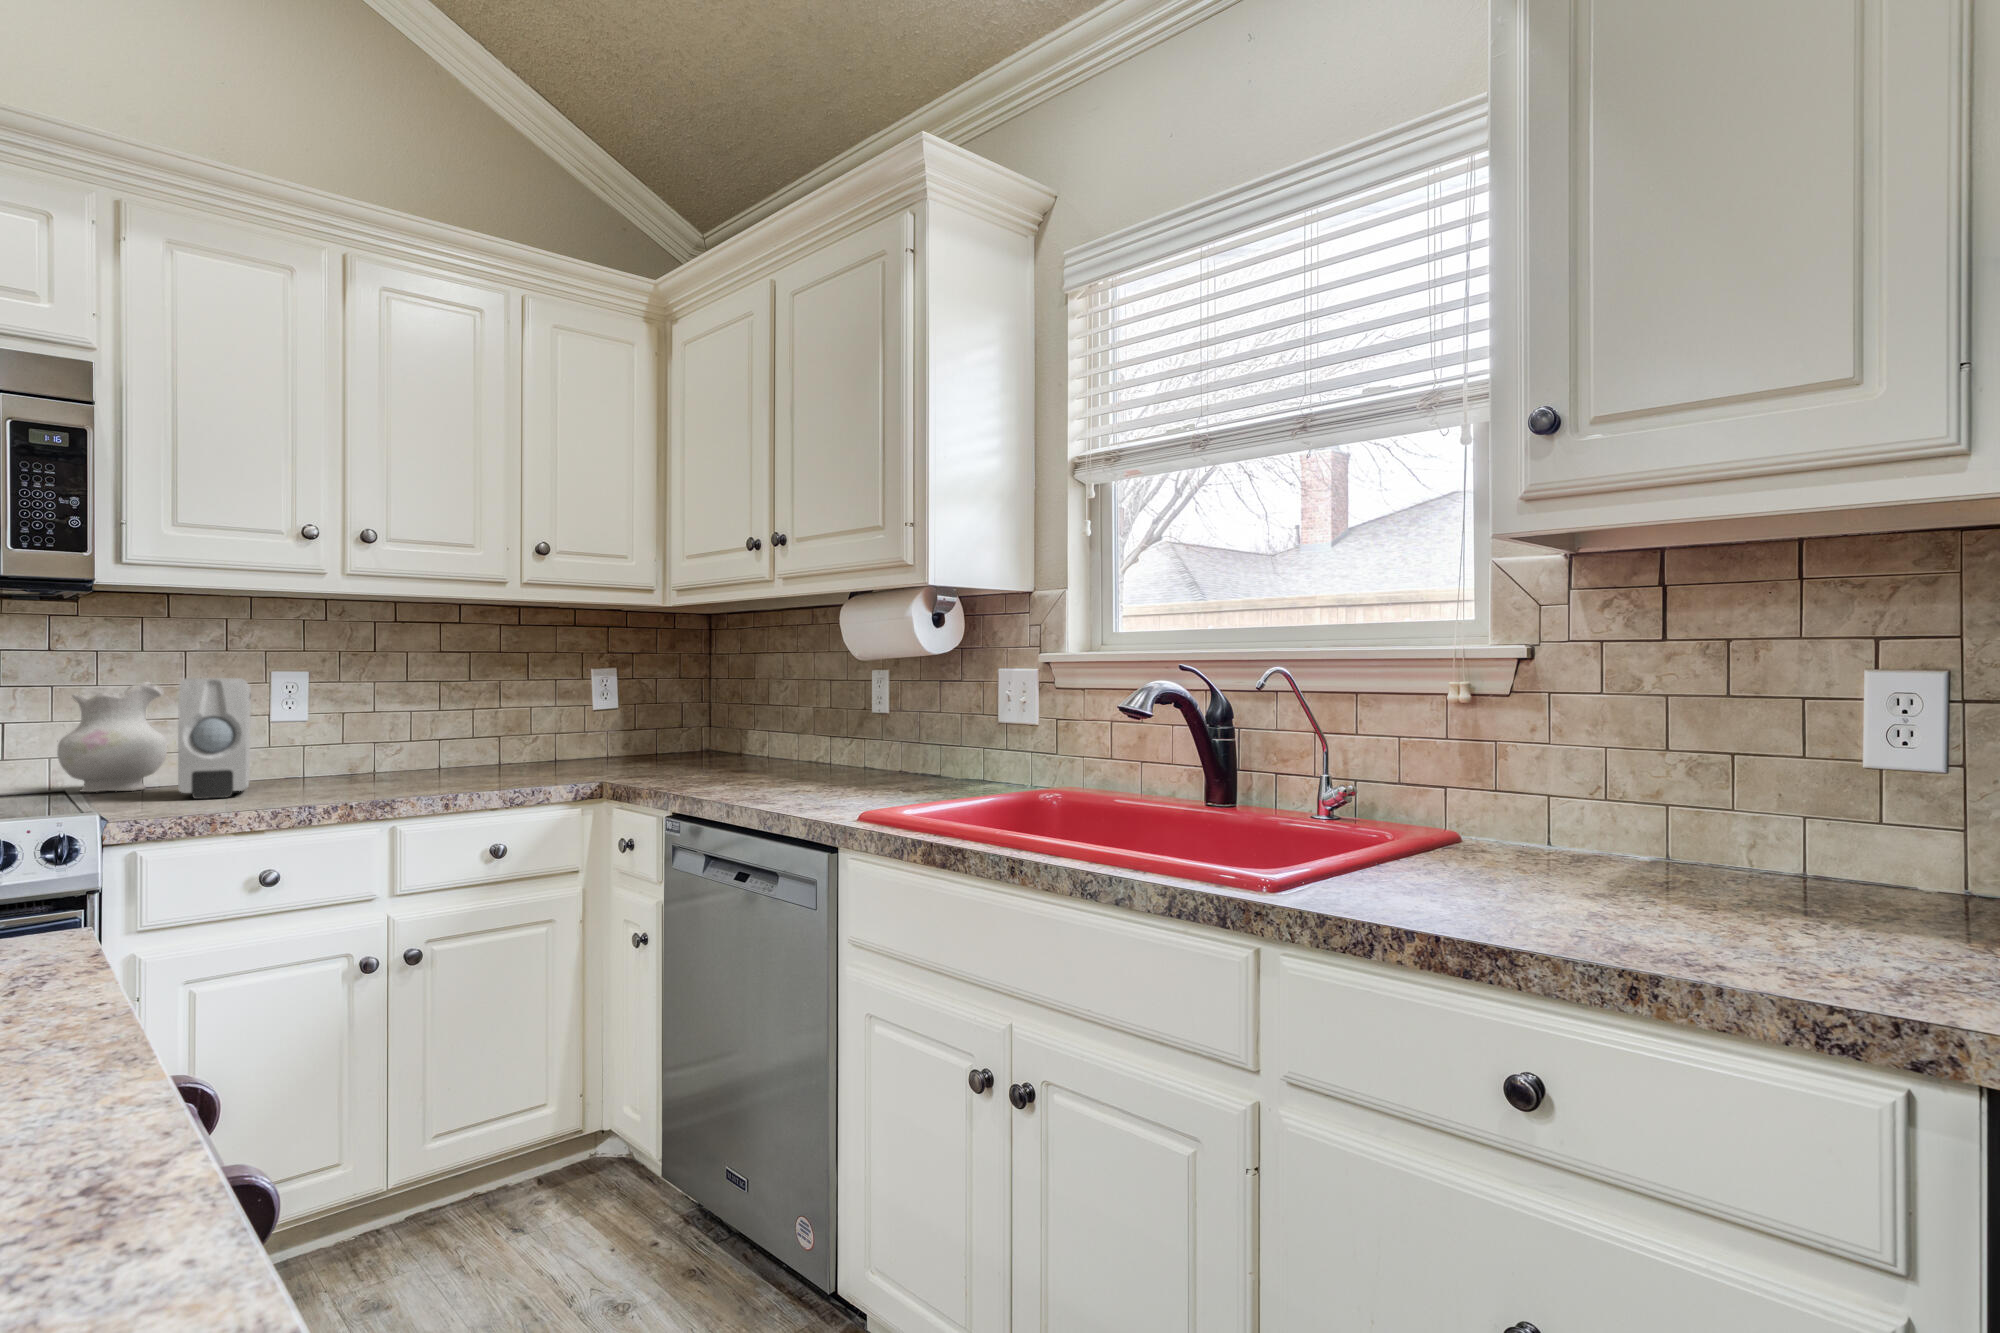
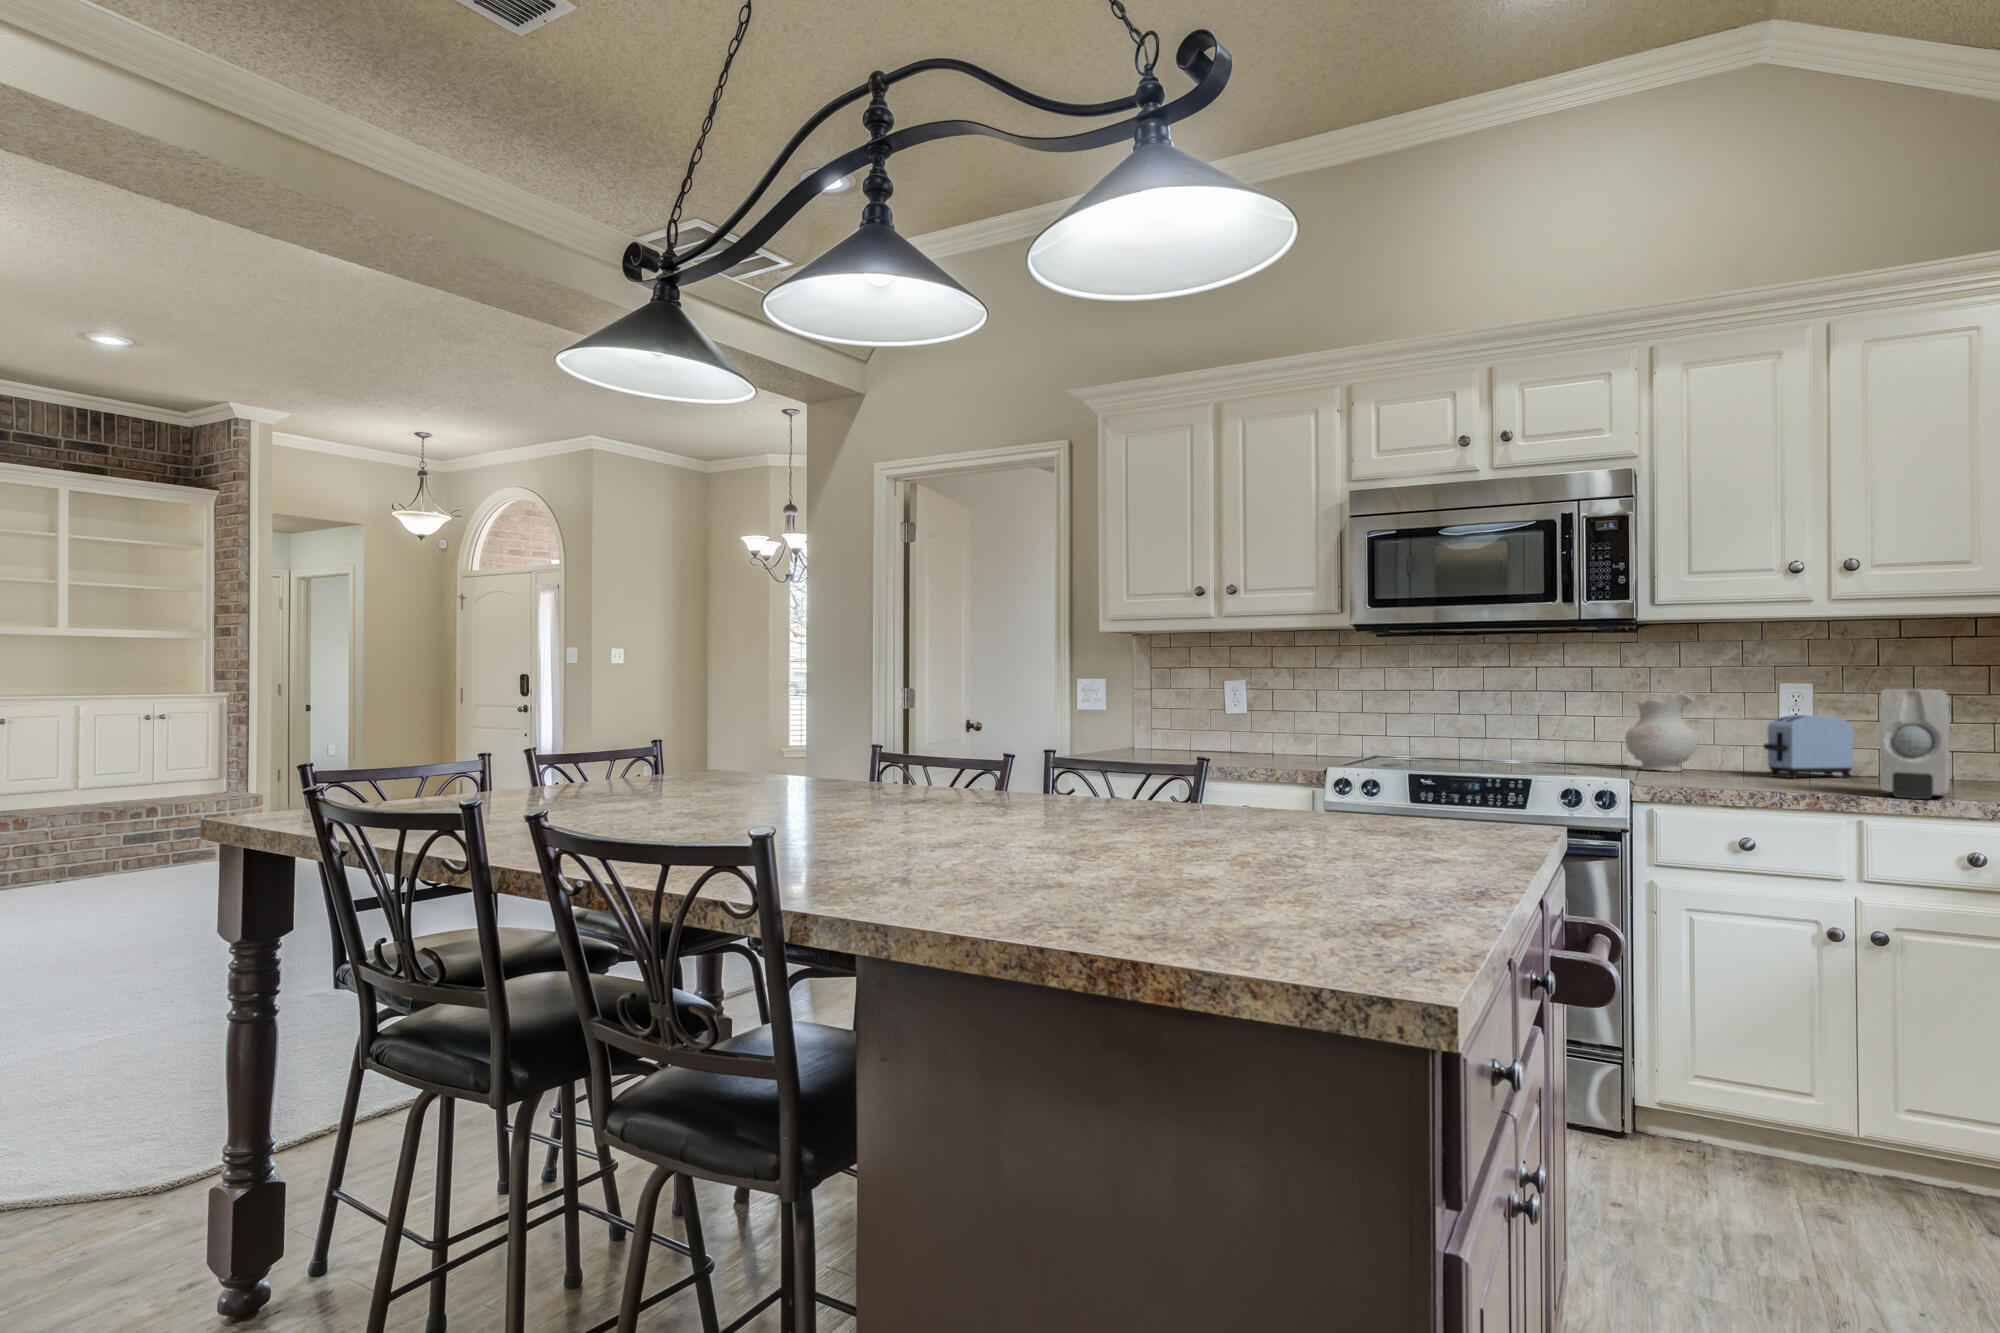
soap dispenser: present [178,678,251,799] -> present [1880,689,1950,799]
toaster: none [260,708,350,784] -> present [1764,715,1853,778]

